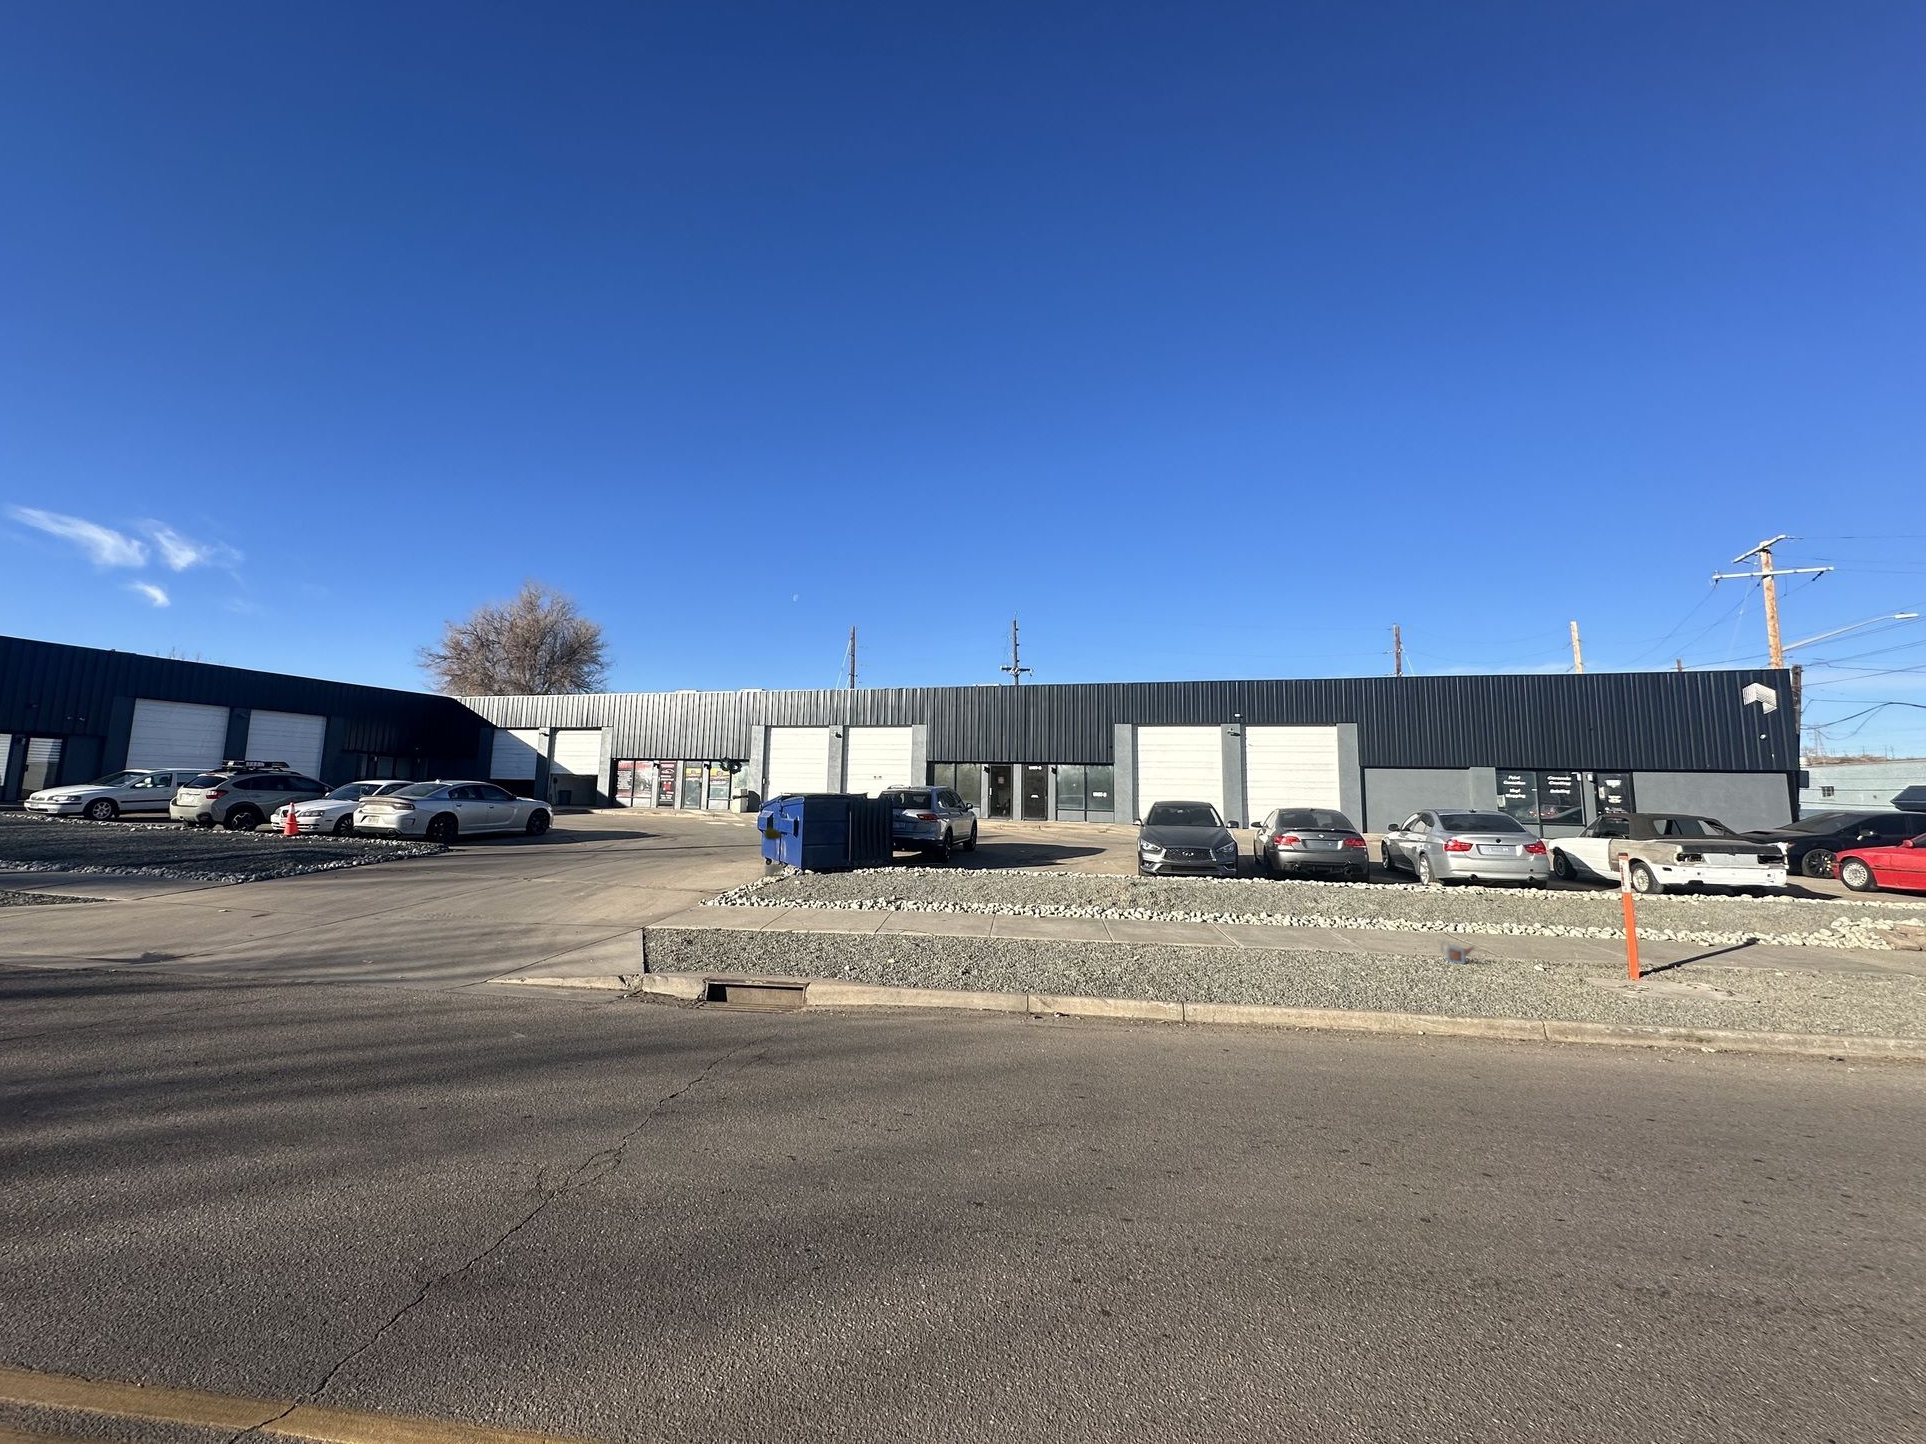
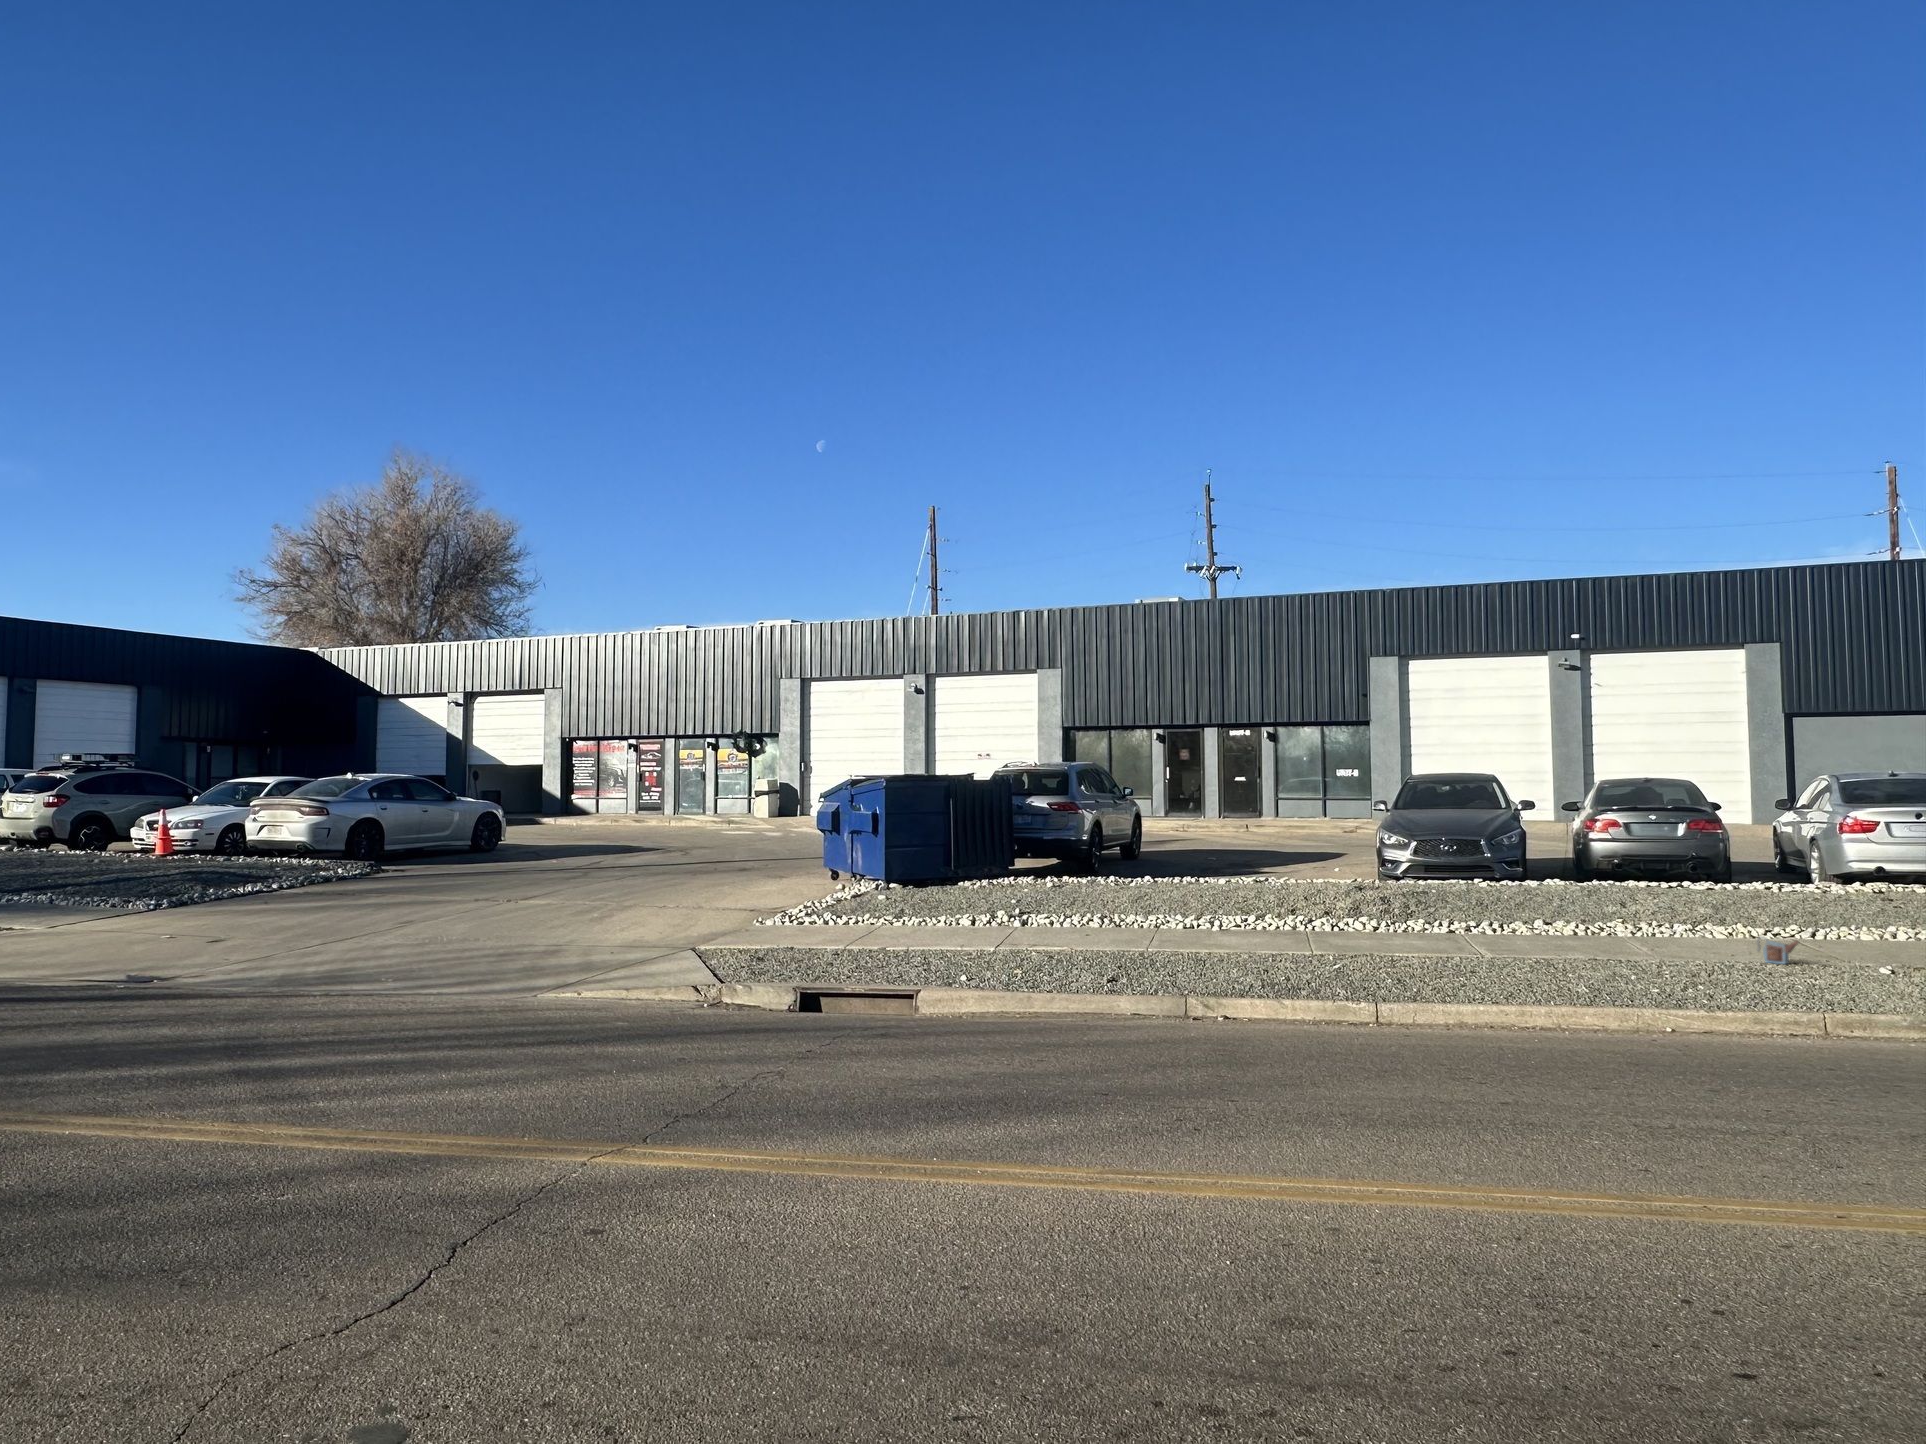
potted tree: present [764,828,783,876] -> none [831,821,859,891]

